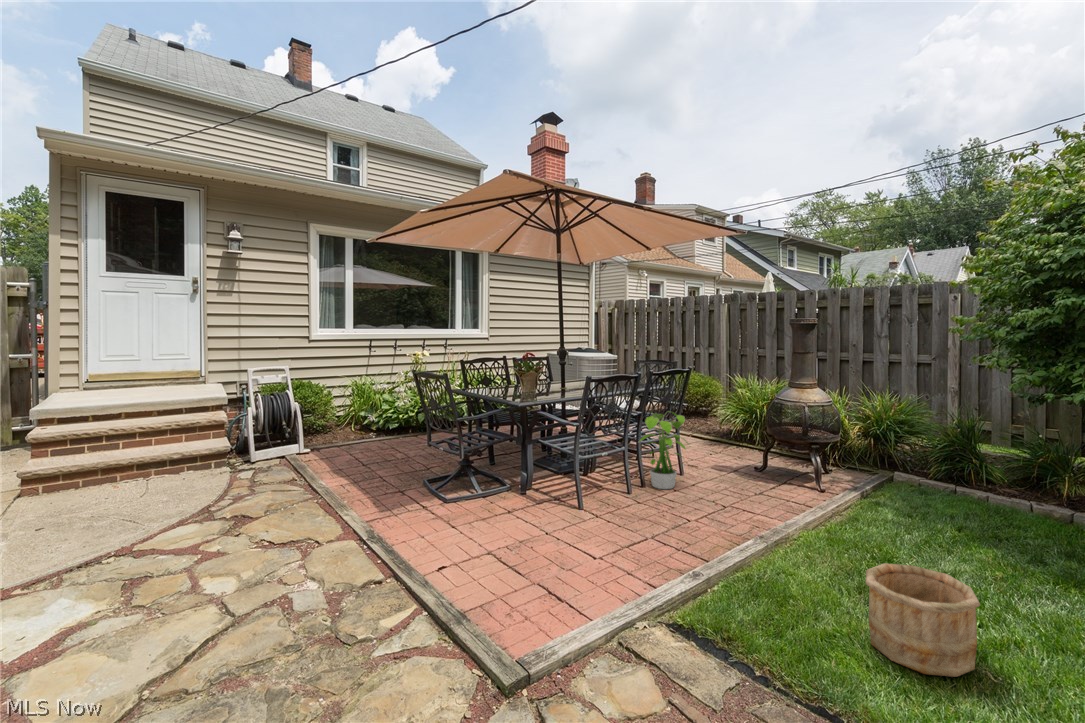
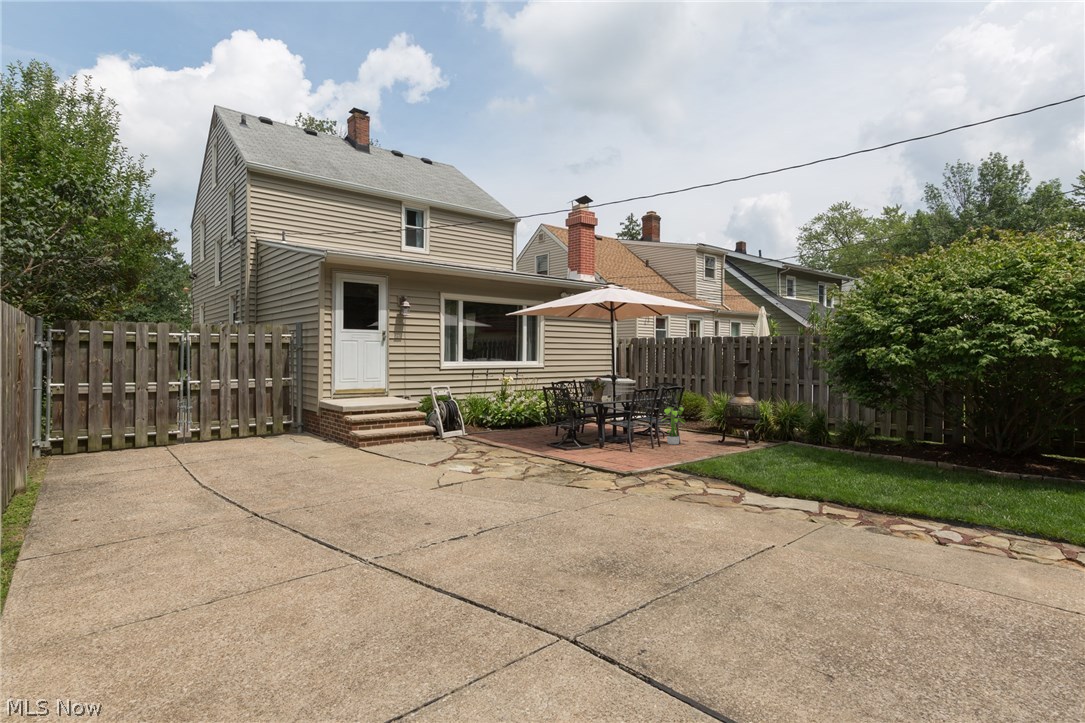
wooden bucket: present [866,564,980,677] -> none [736,442,765,465]

